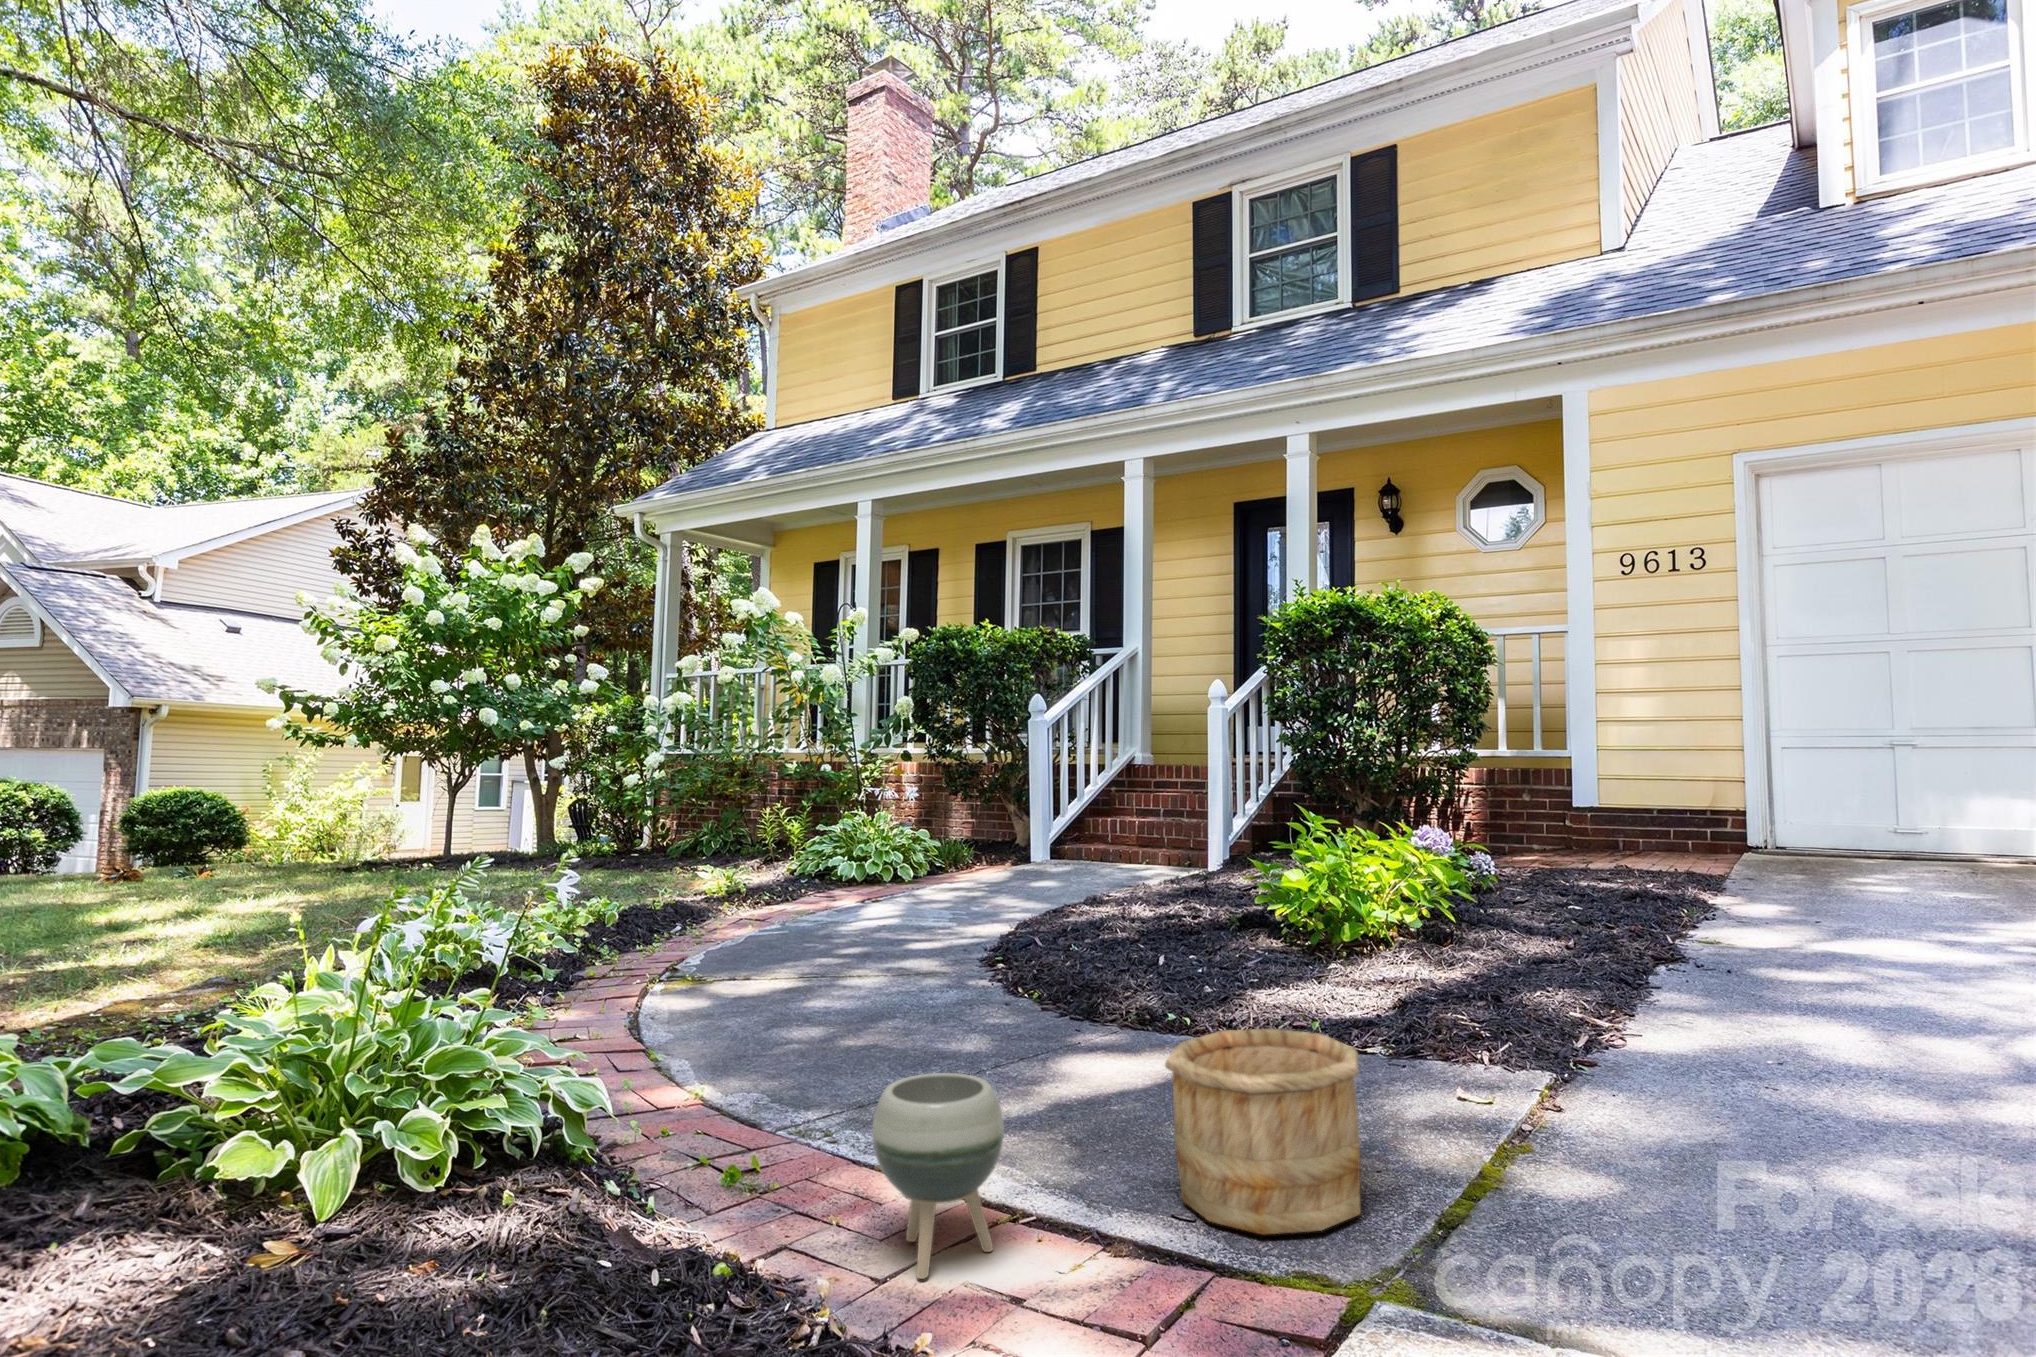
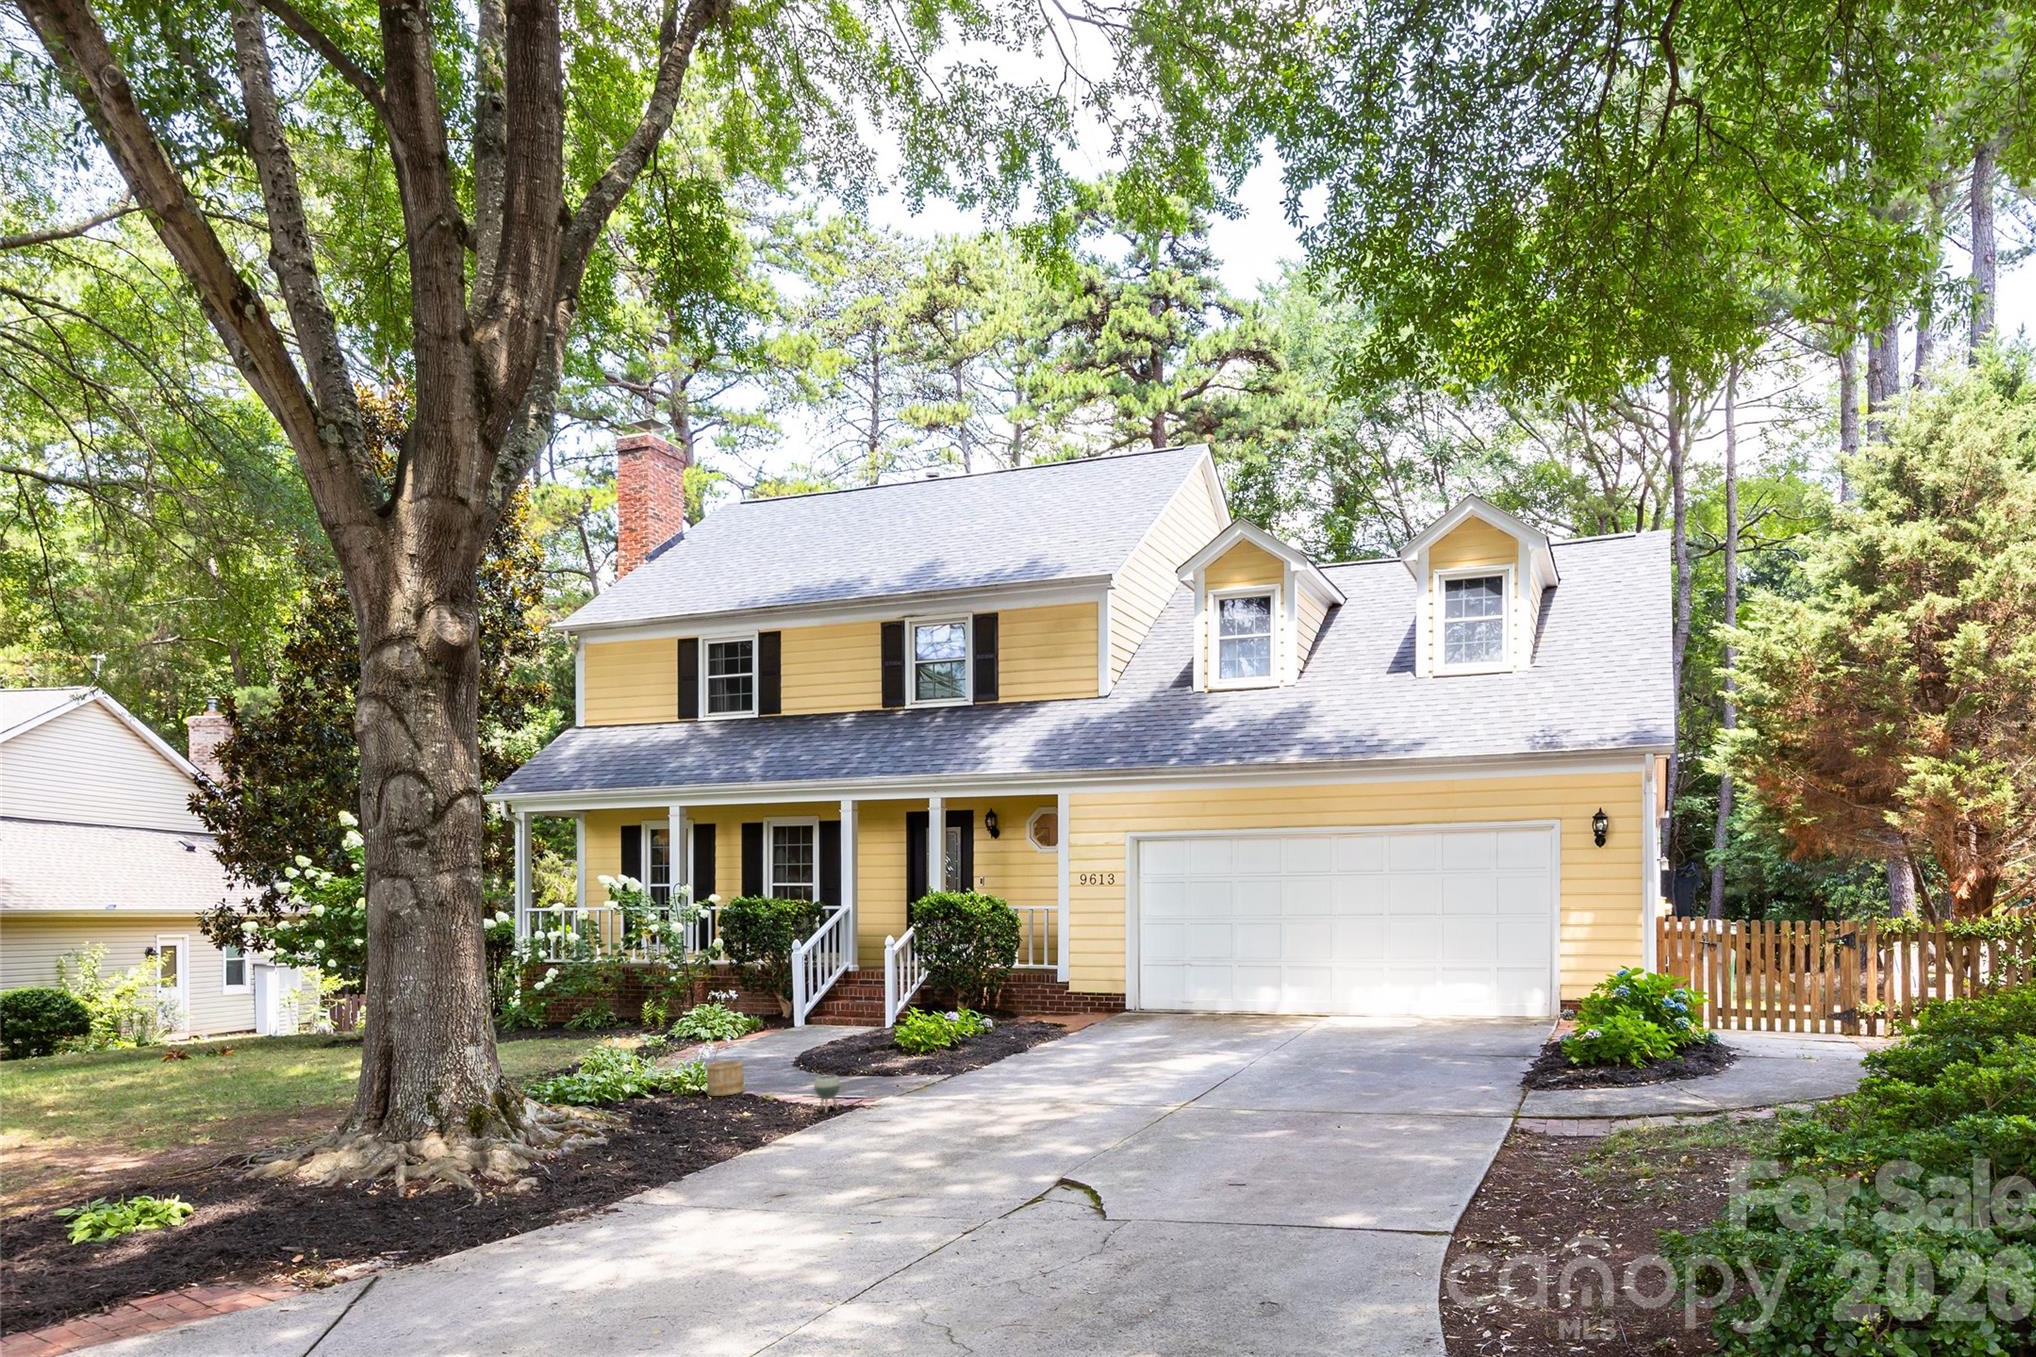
wooden bucket: present [1165,1029,1360,1235] -> present [706,1061,744,1096]

